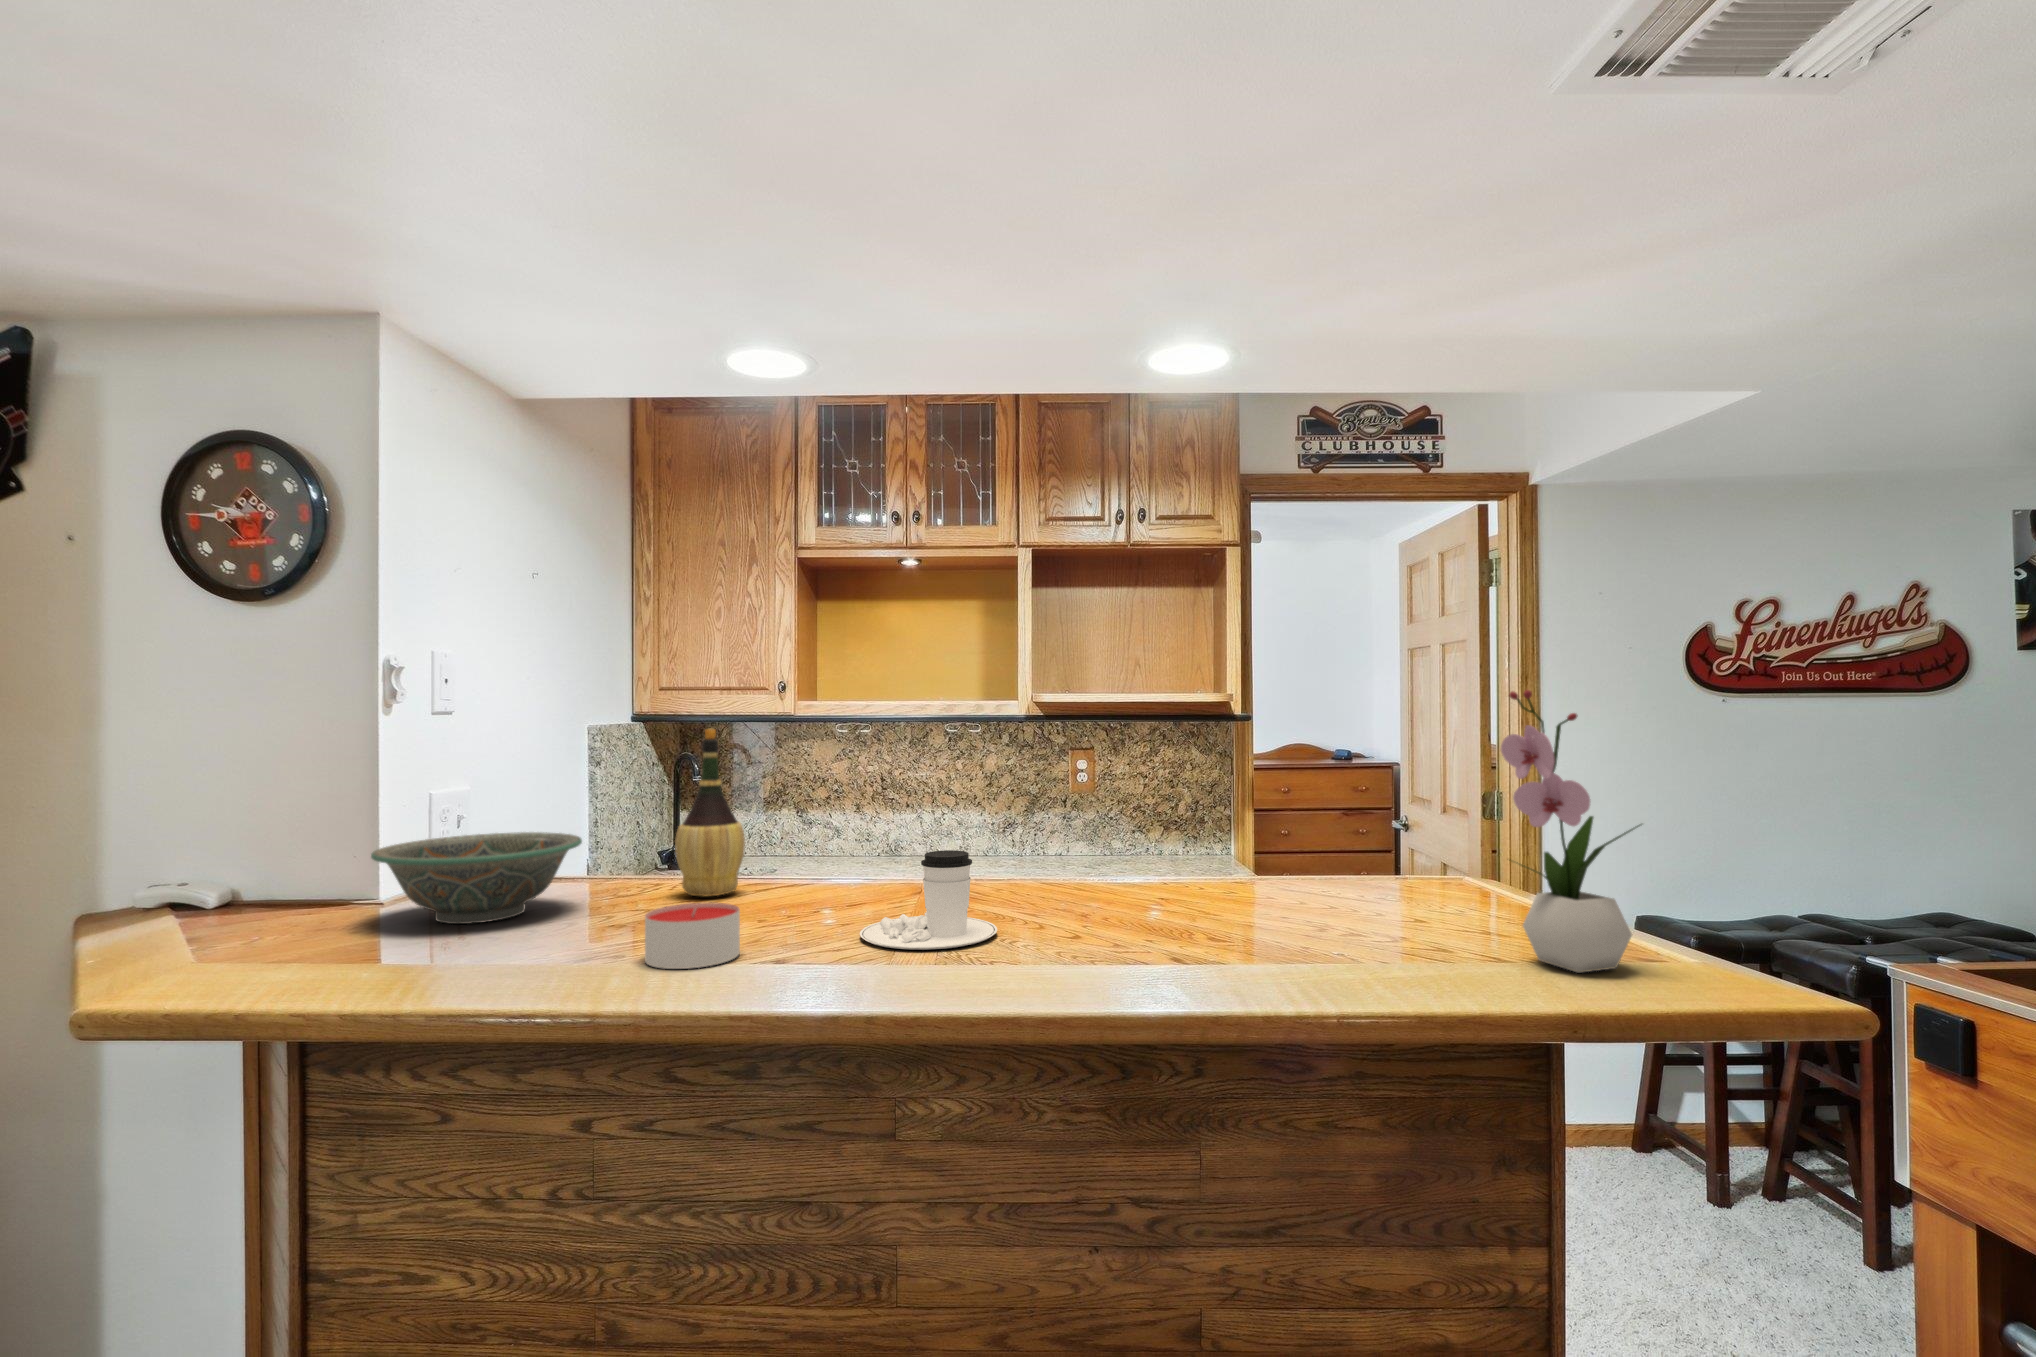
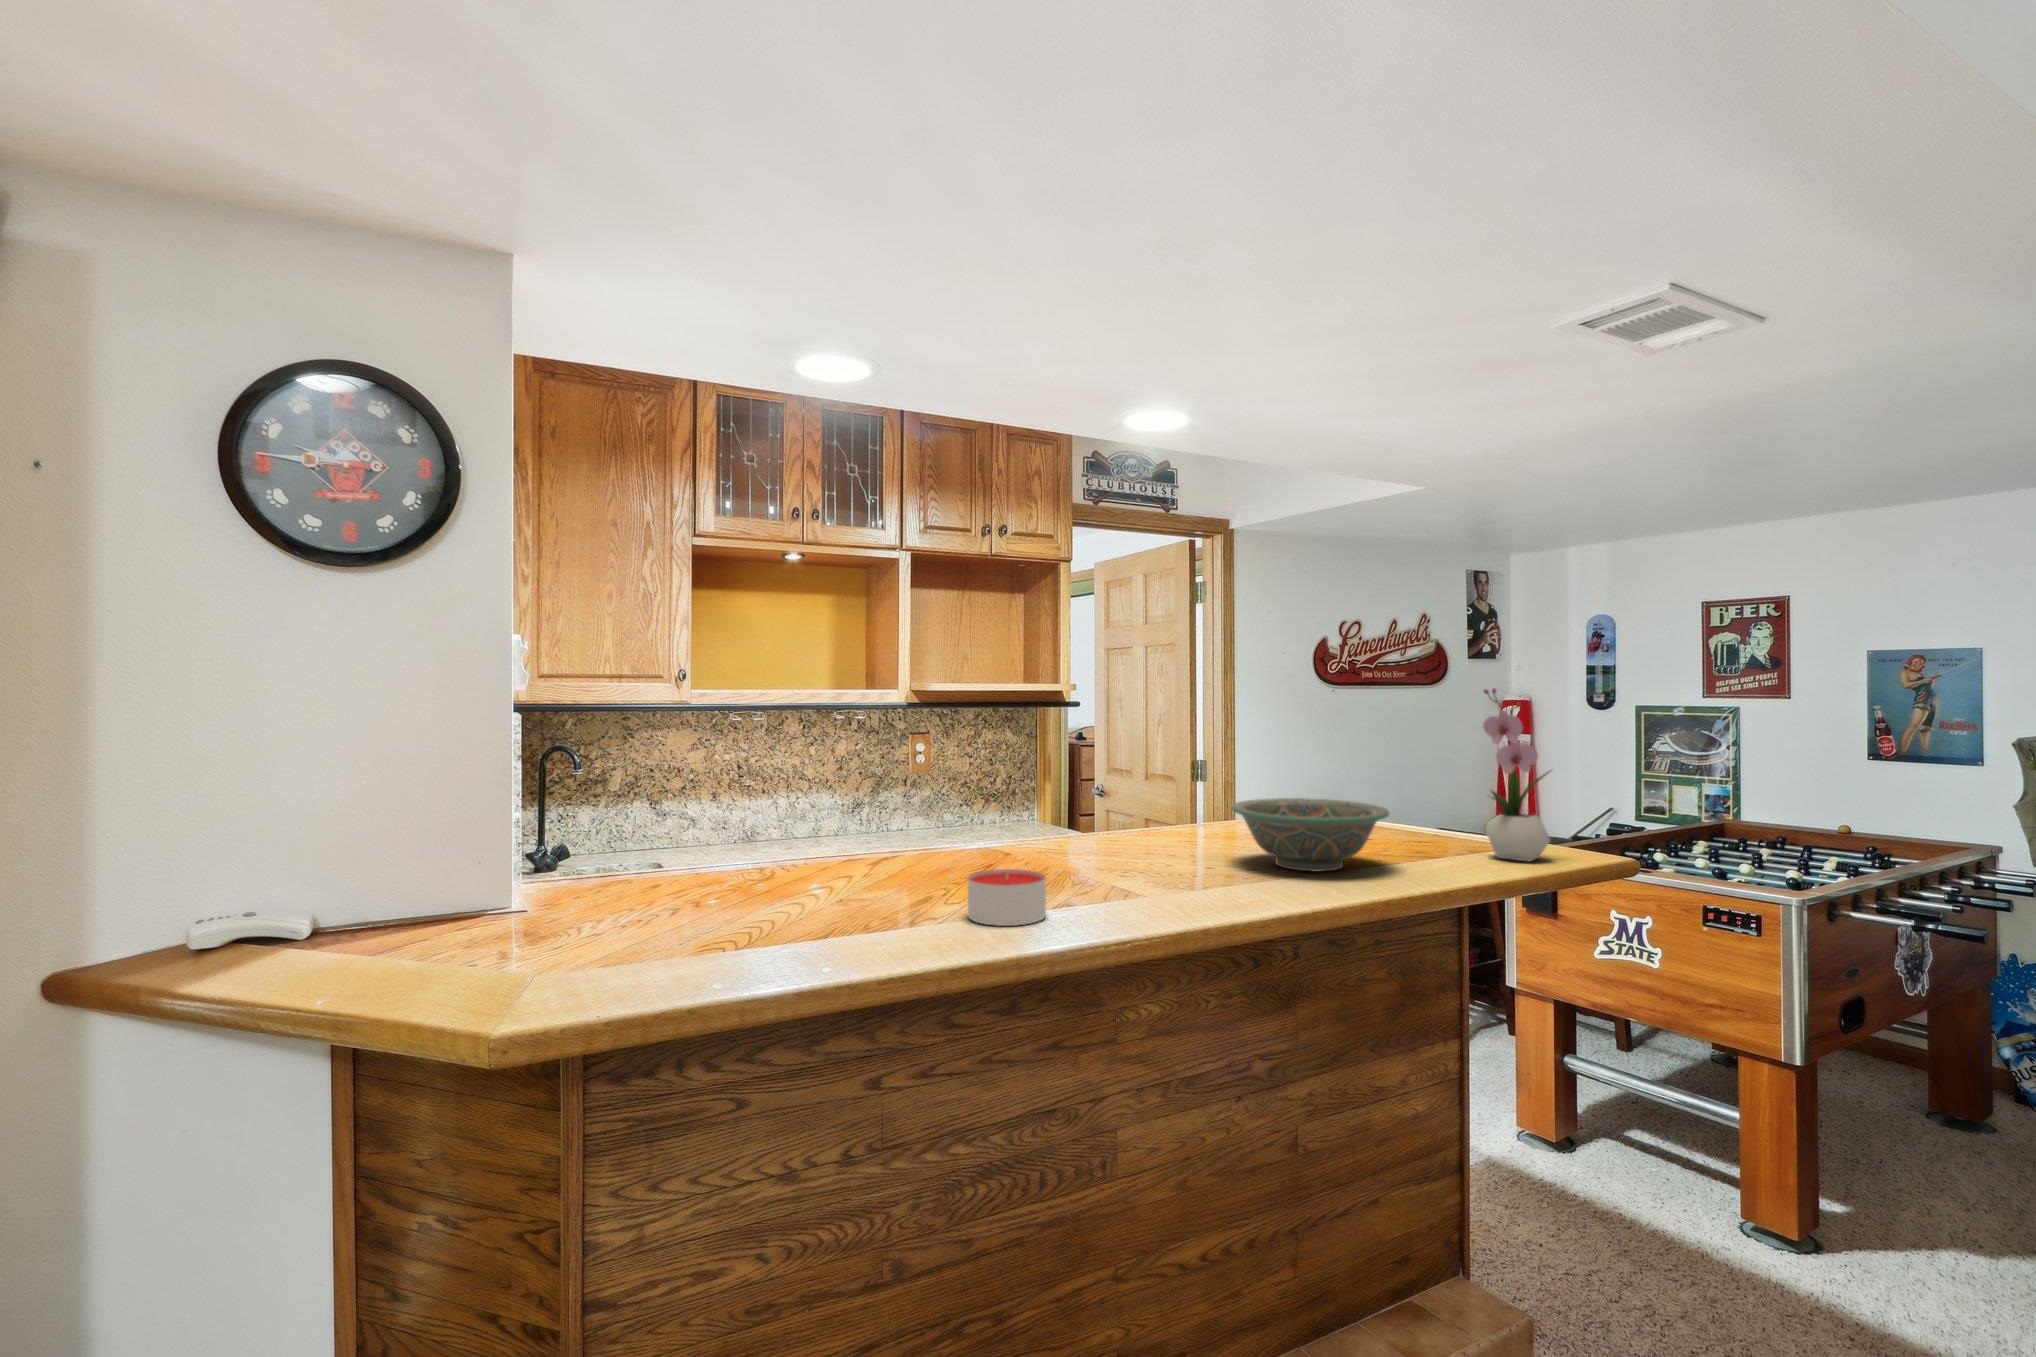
wine bottle: present [675,728,745,896] -> none [808,718,871,876]
decorative bowl: present [371,832,582,924] -> present [1231,798,1389,871]
coffee cup: present [860,850,997,950] -> none [1069,814,1180,893]

